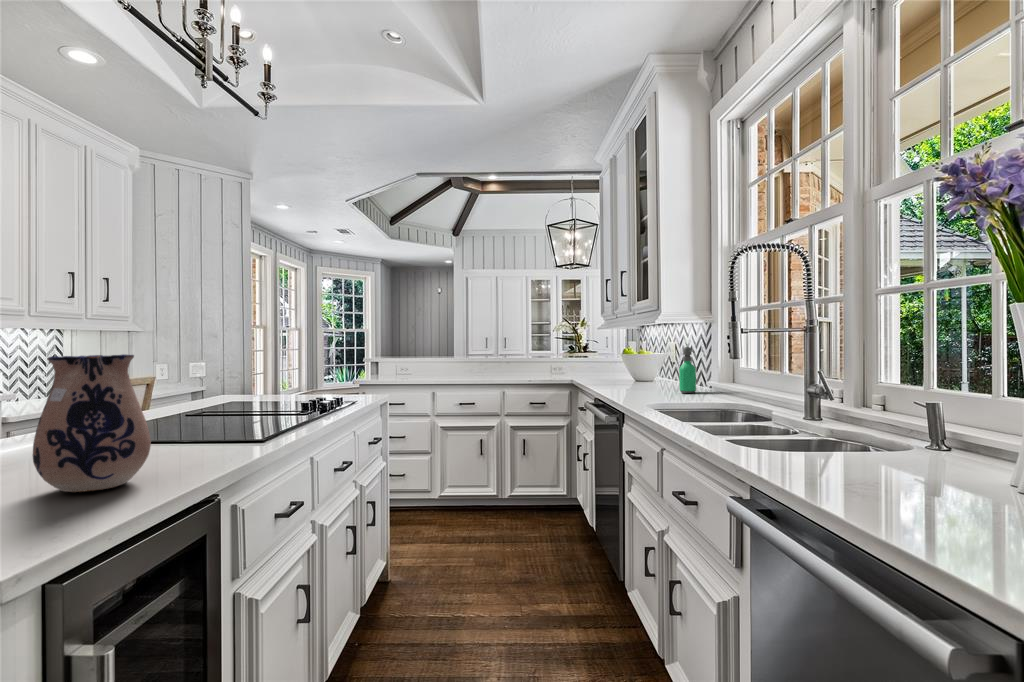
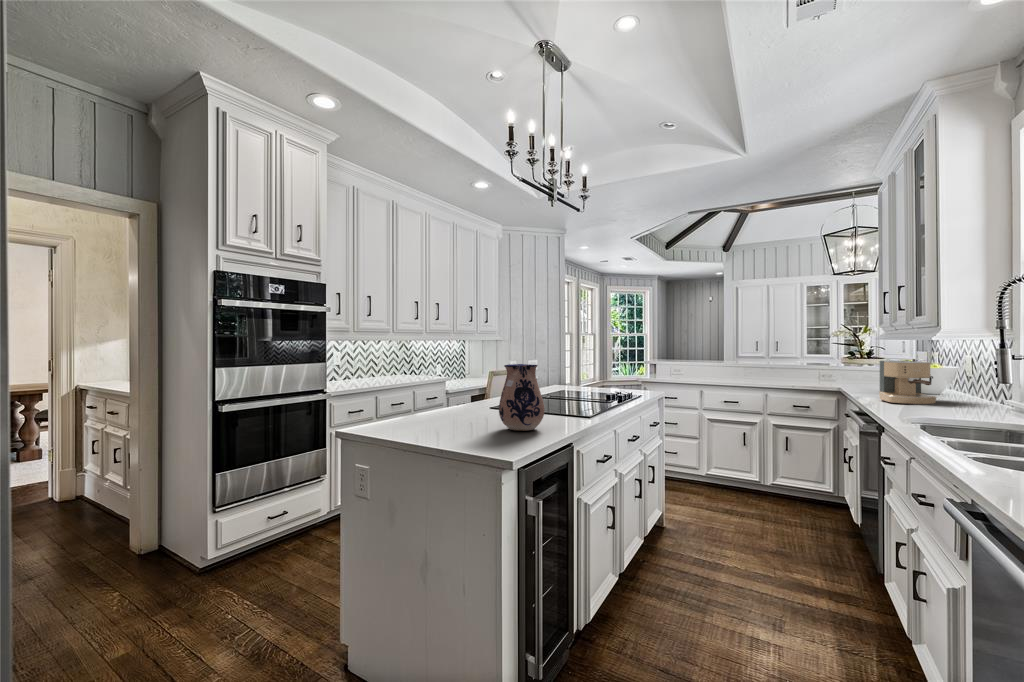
coffee maker: none [611,344,660,392] -> present [879,359,937,404]
soap dispenser: present [679,347,696,393] -> none [956,364,977,409]

